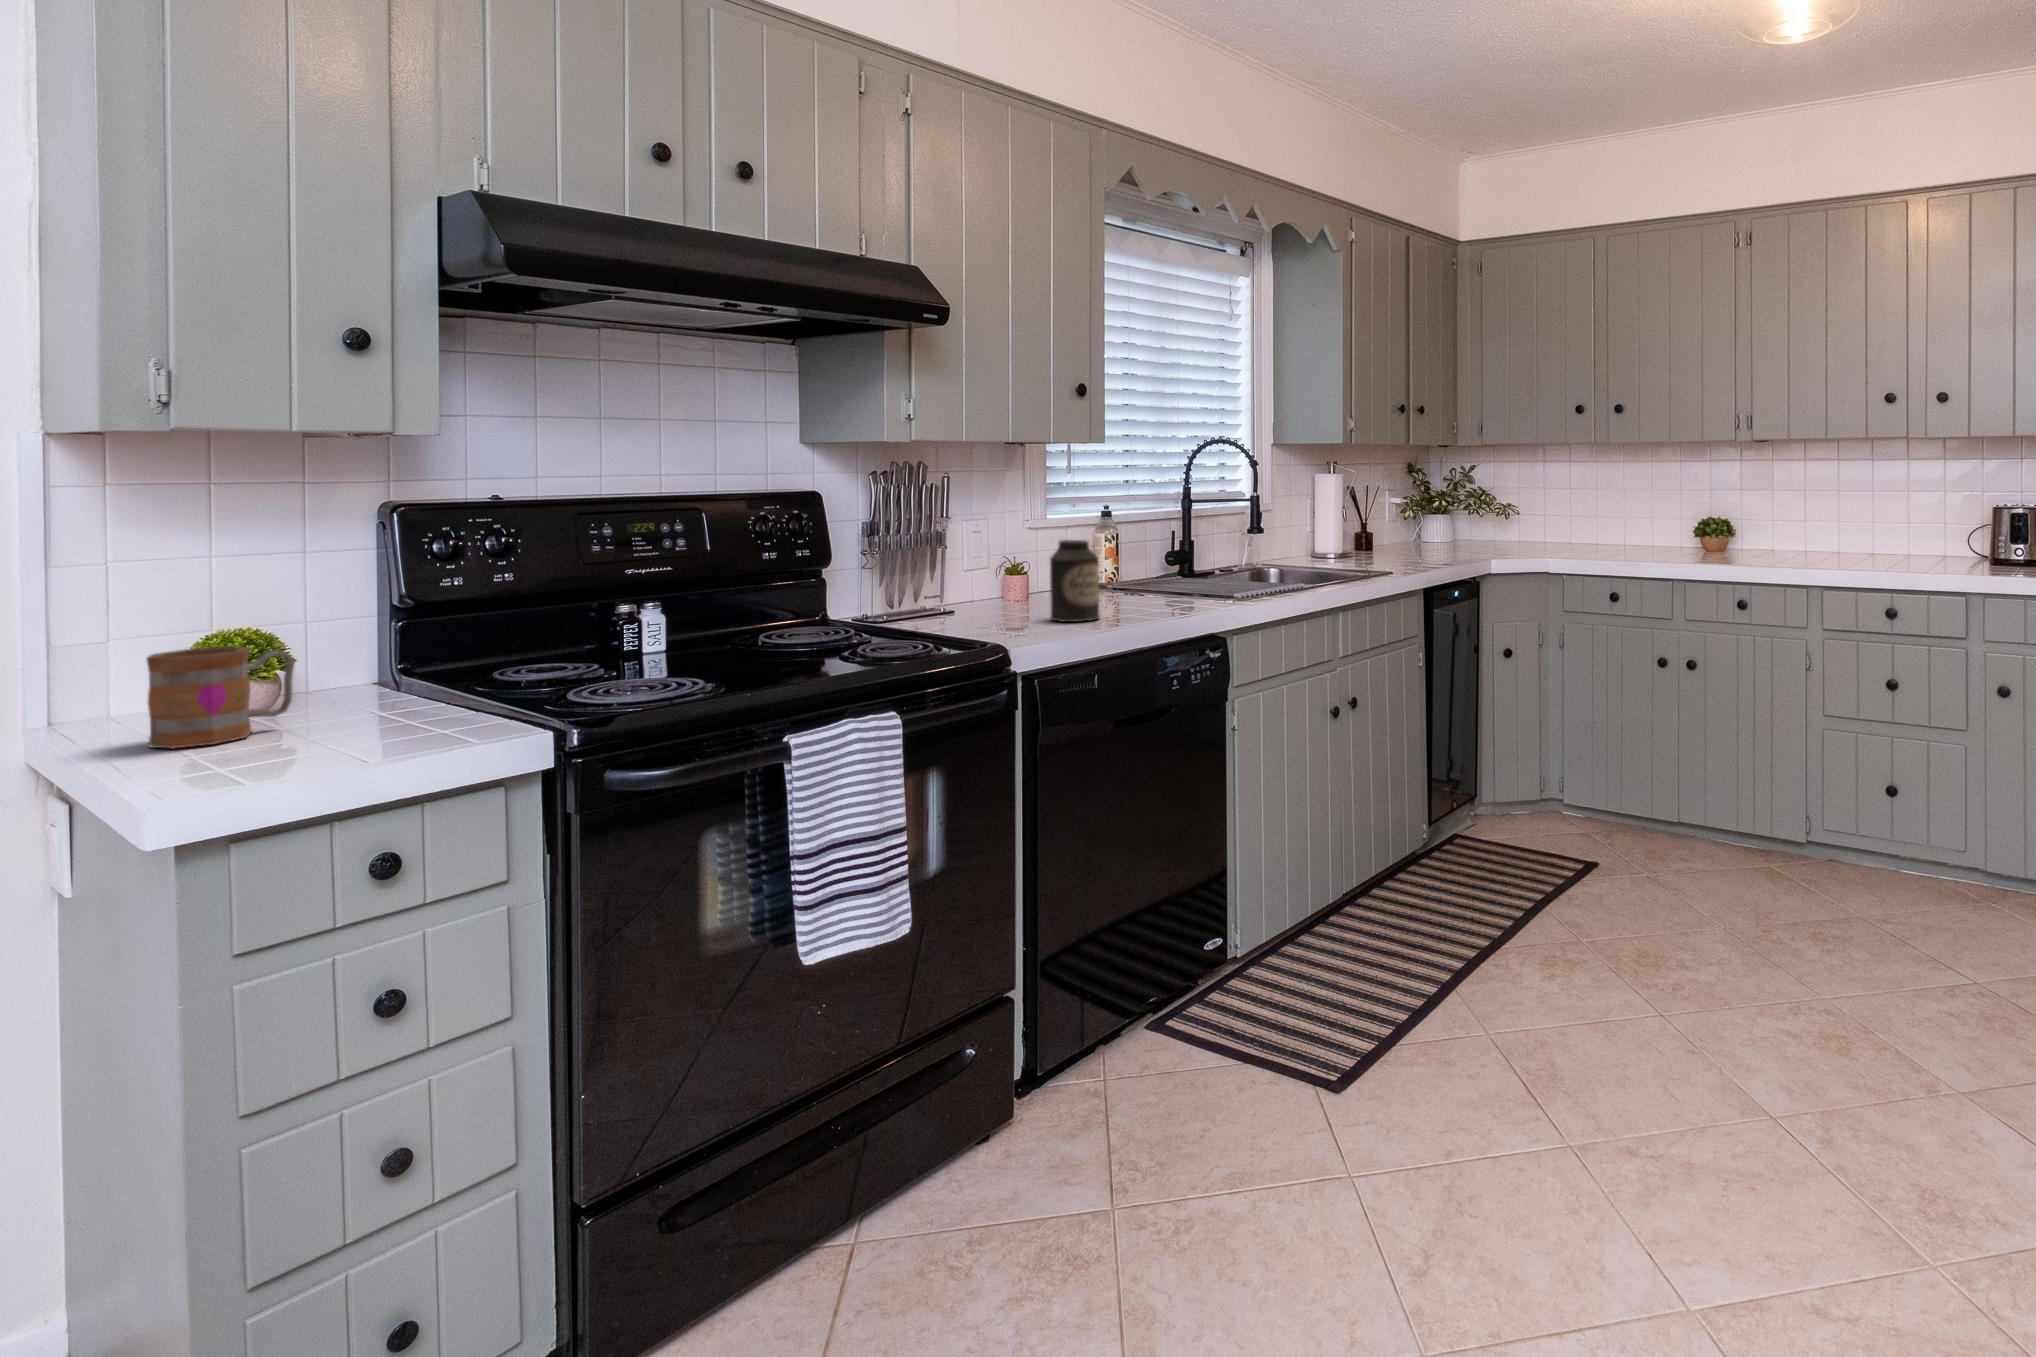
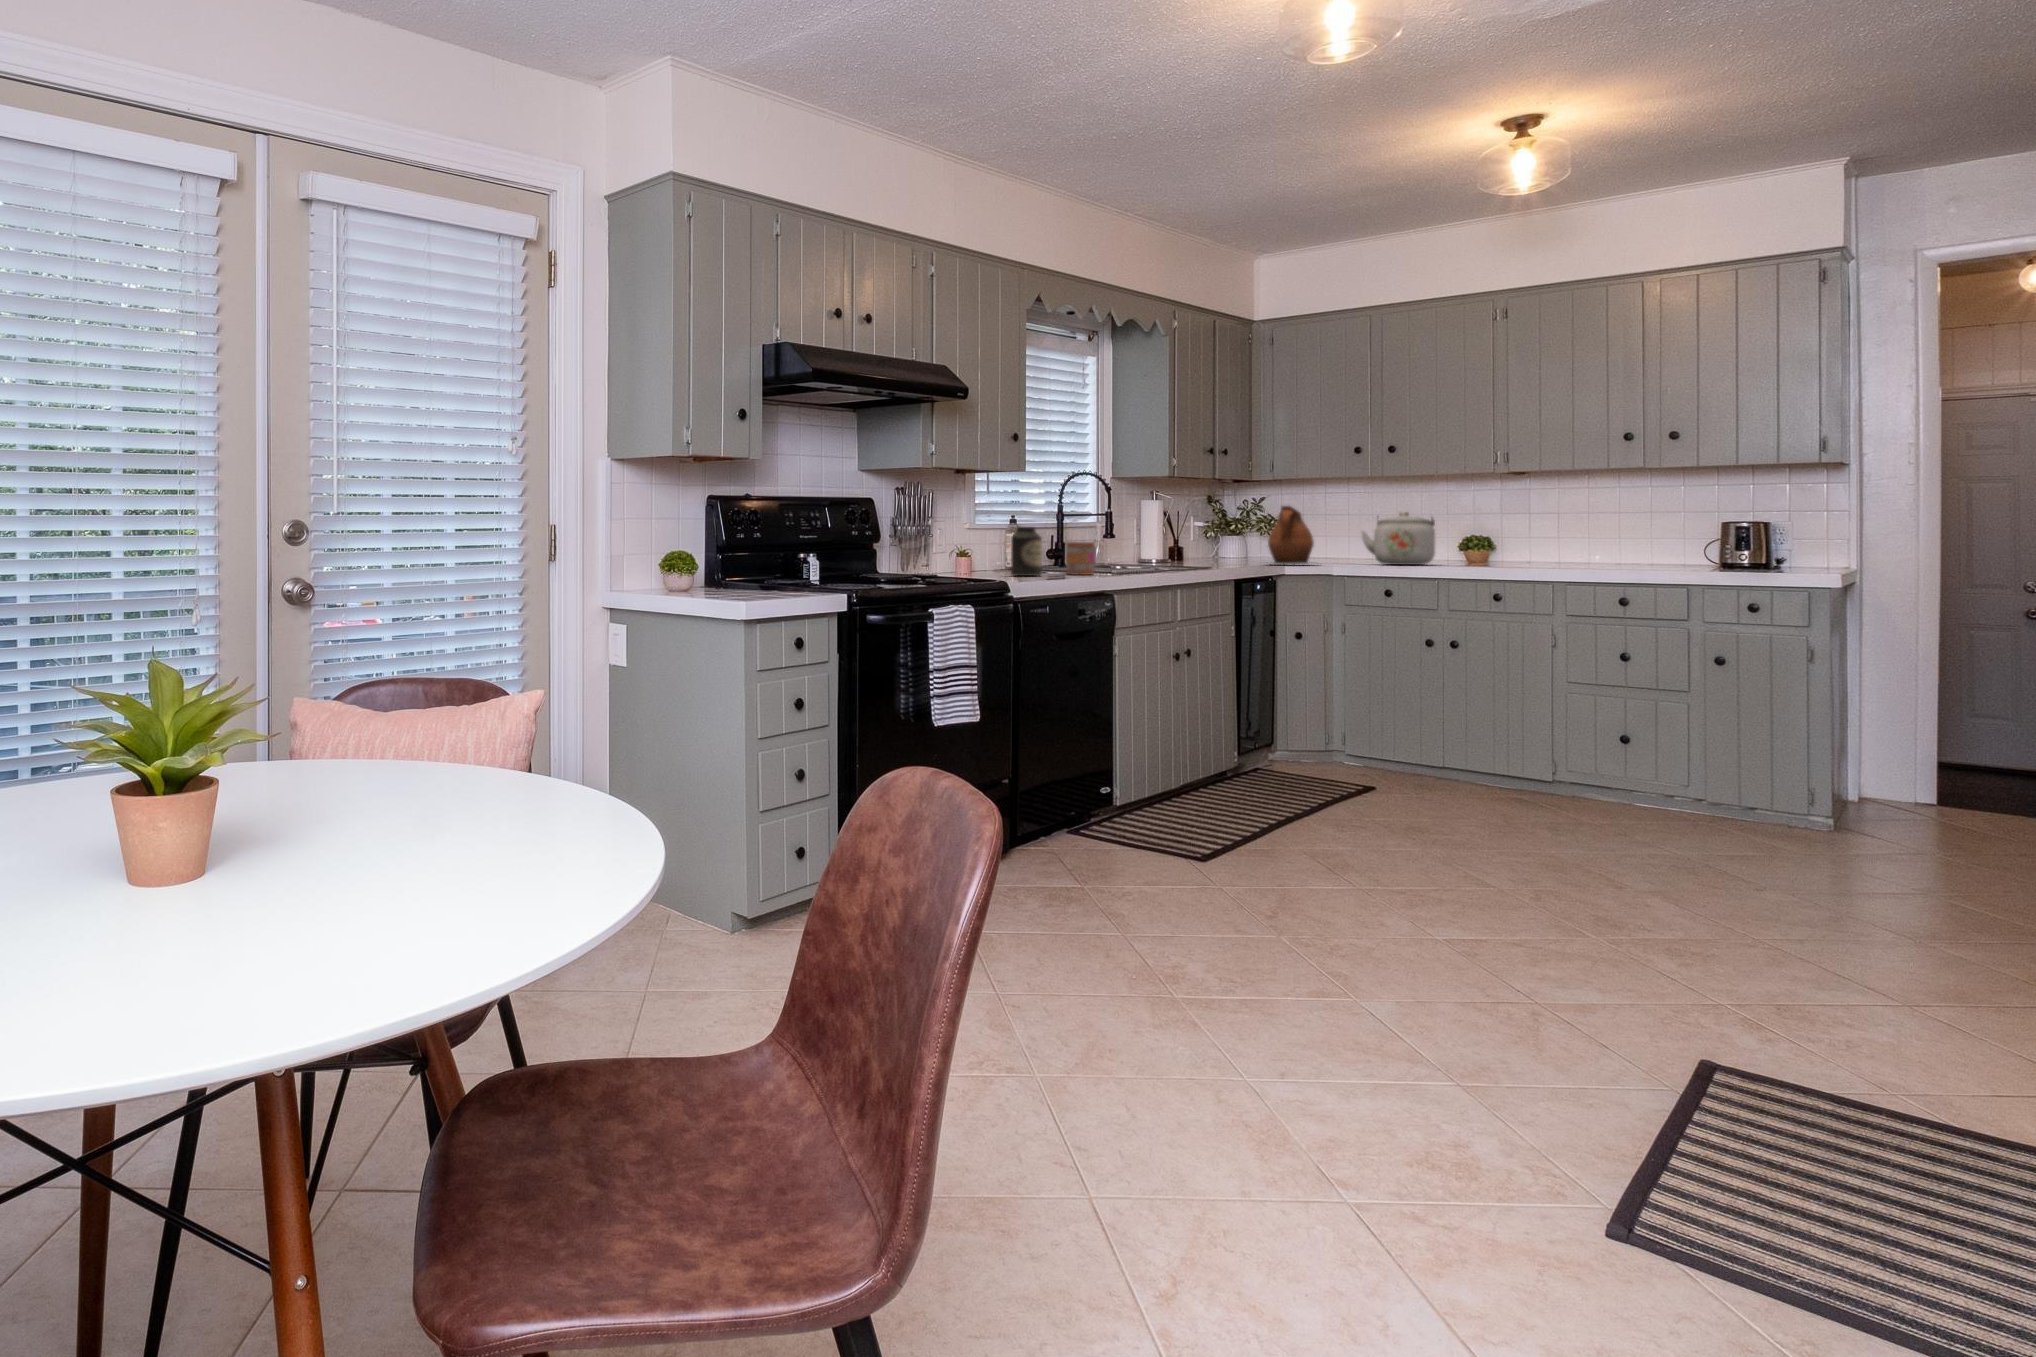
ceramic pitcher: none [1463,482,1537,559] -> present [1268,506,1314,564]
kettle: none [1583,488,1670,557] -> present [1362,512,1435,565]
mug: present [147,646,294,748] -> present [1066,542,1096,575]

